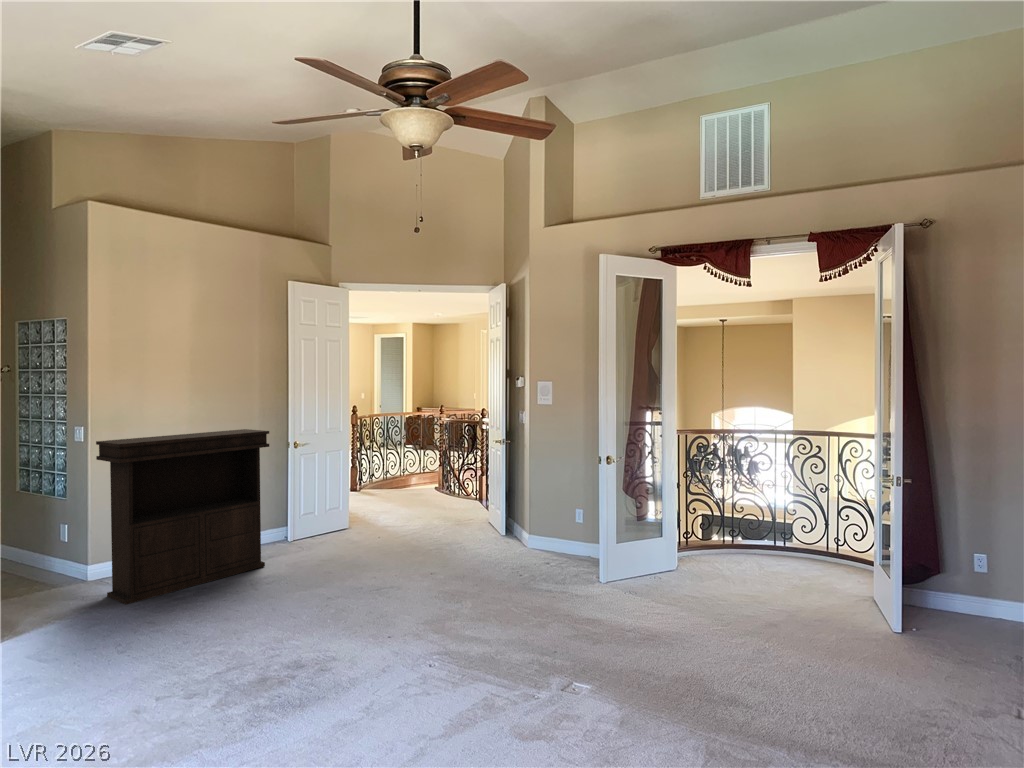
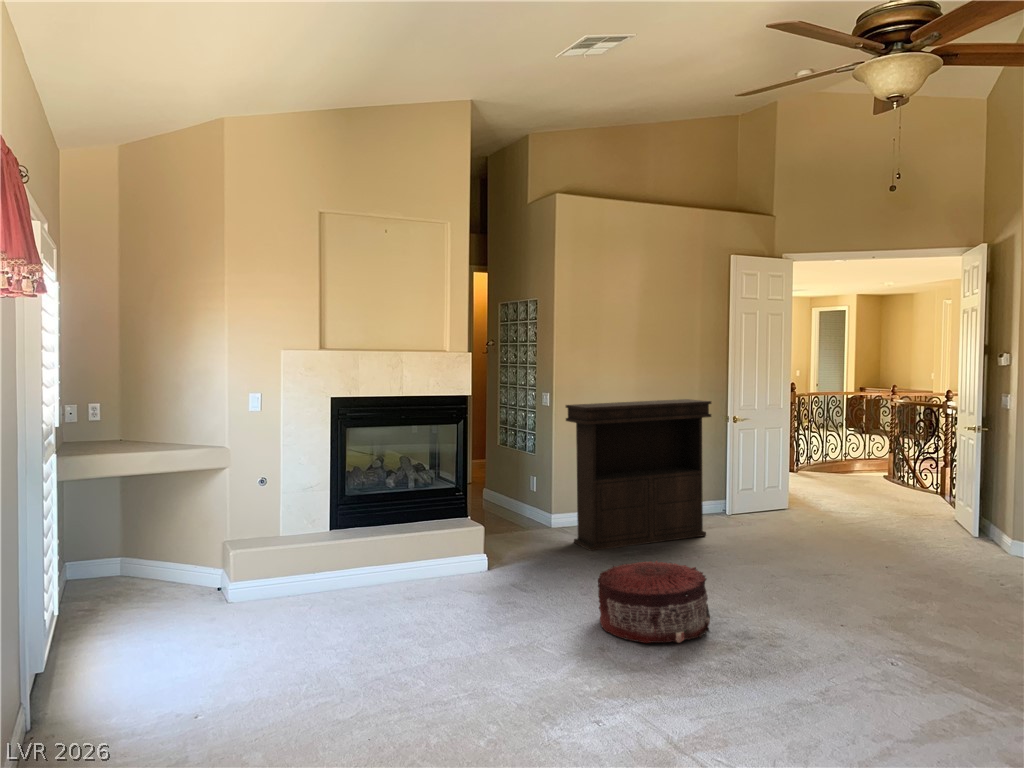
pouf: none [107,613,246,721] -> present [598,561,710,643]

